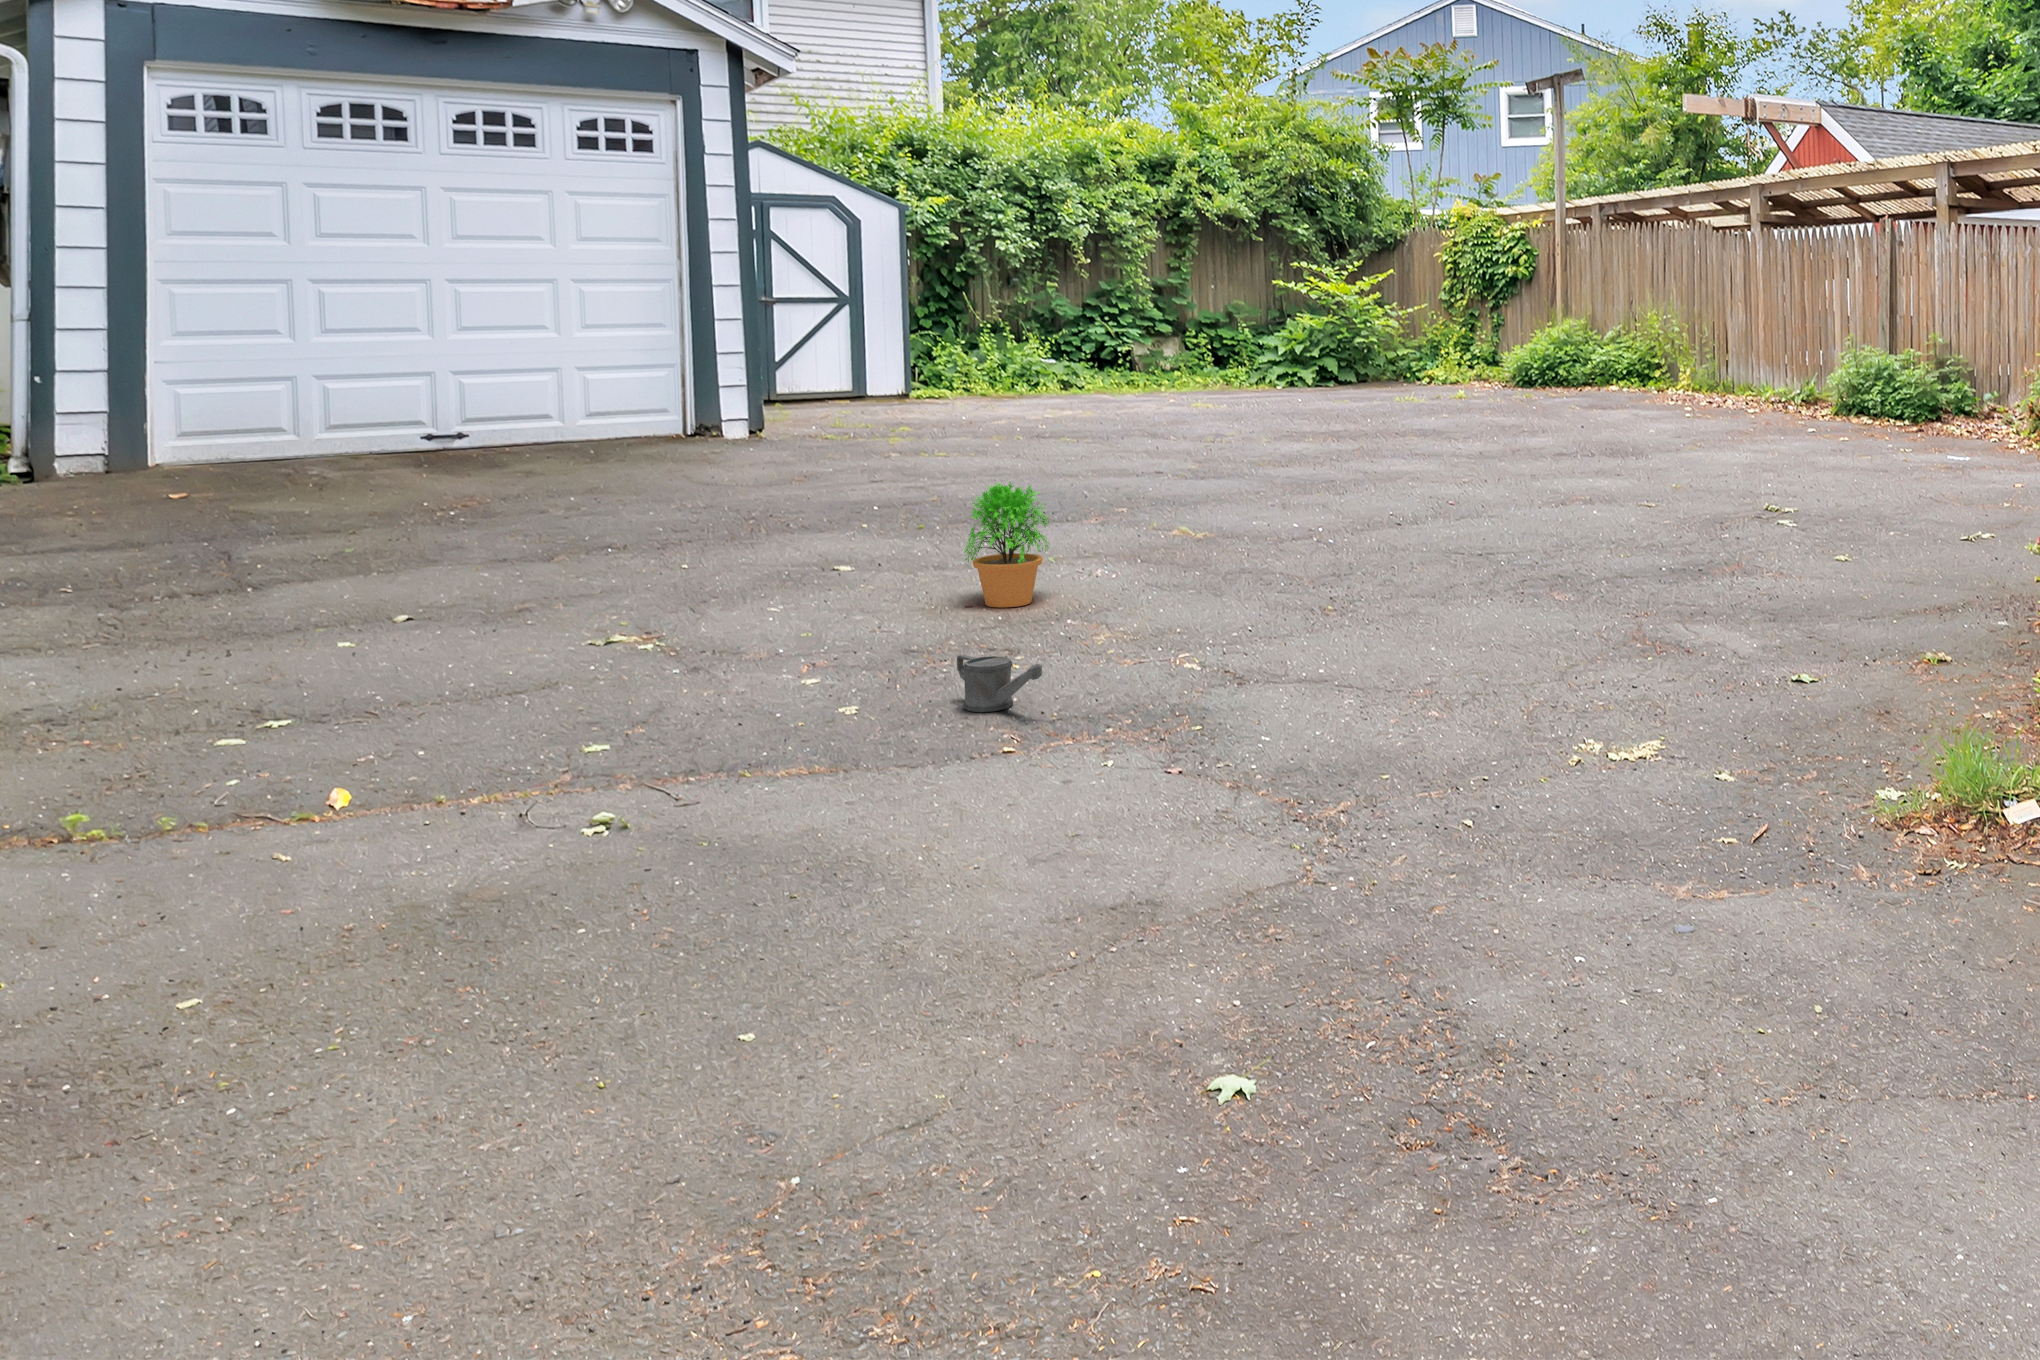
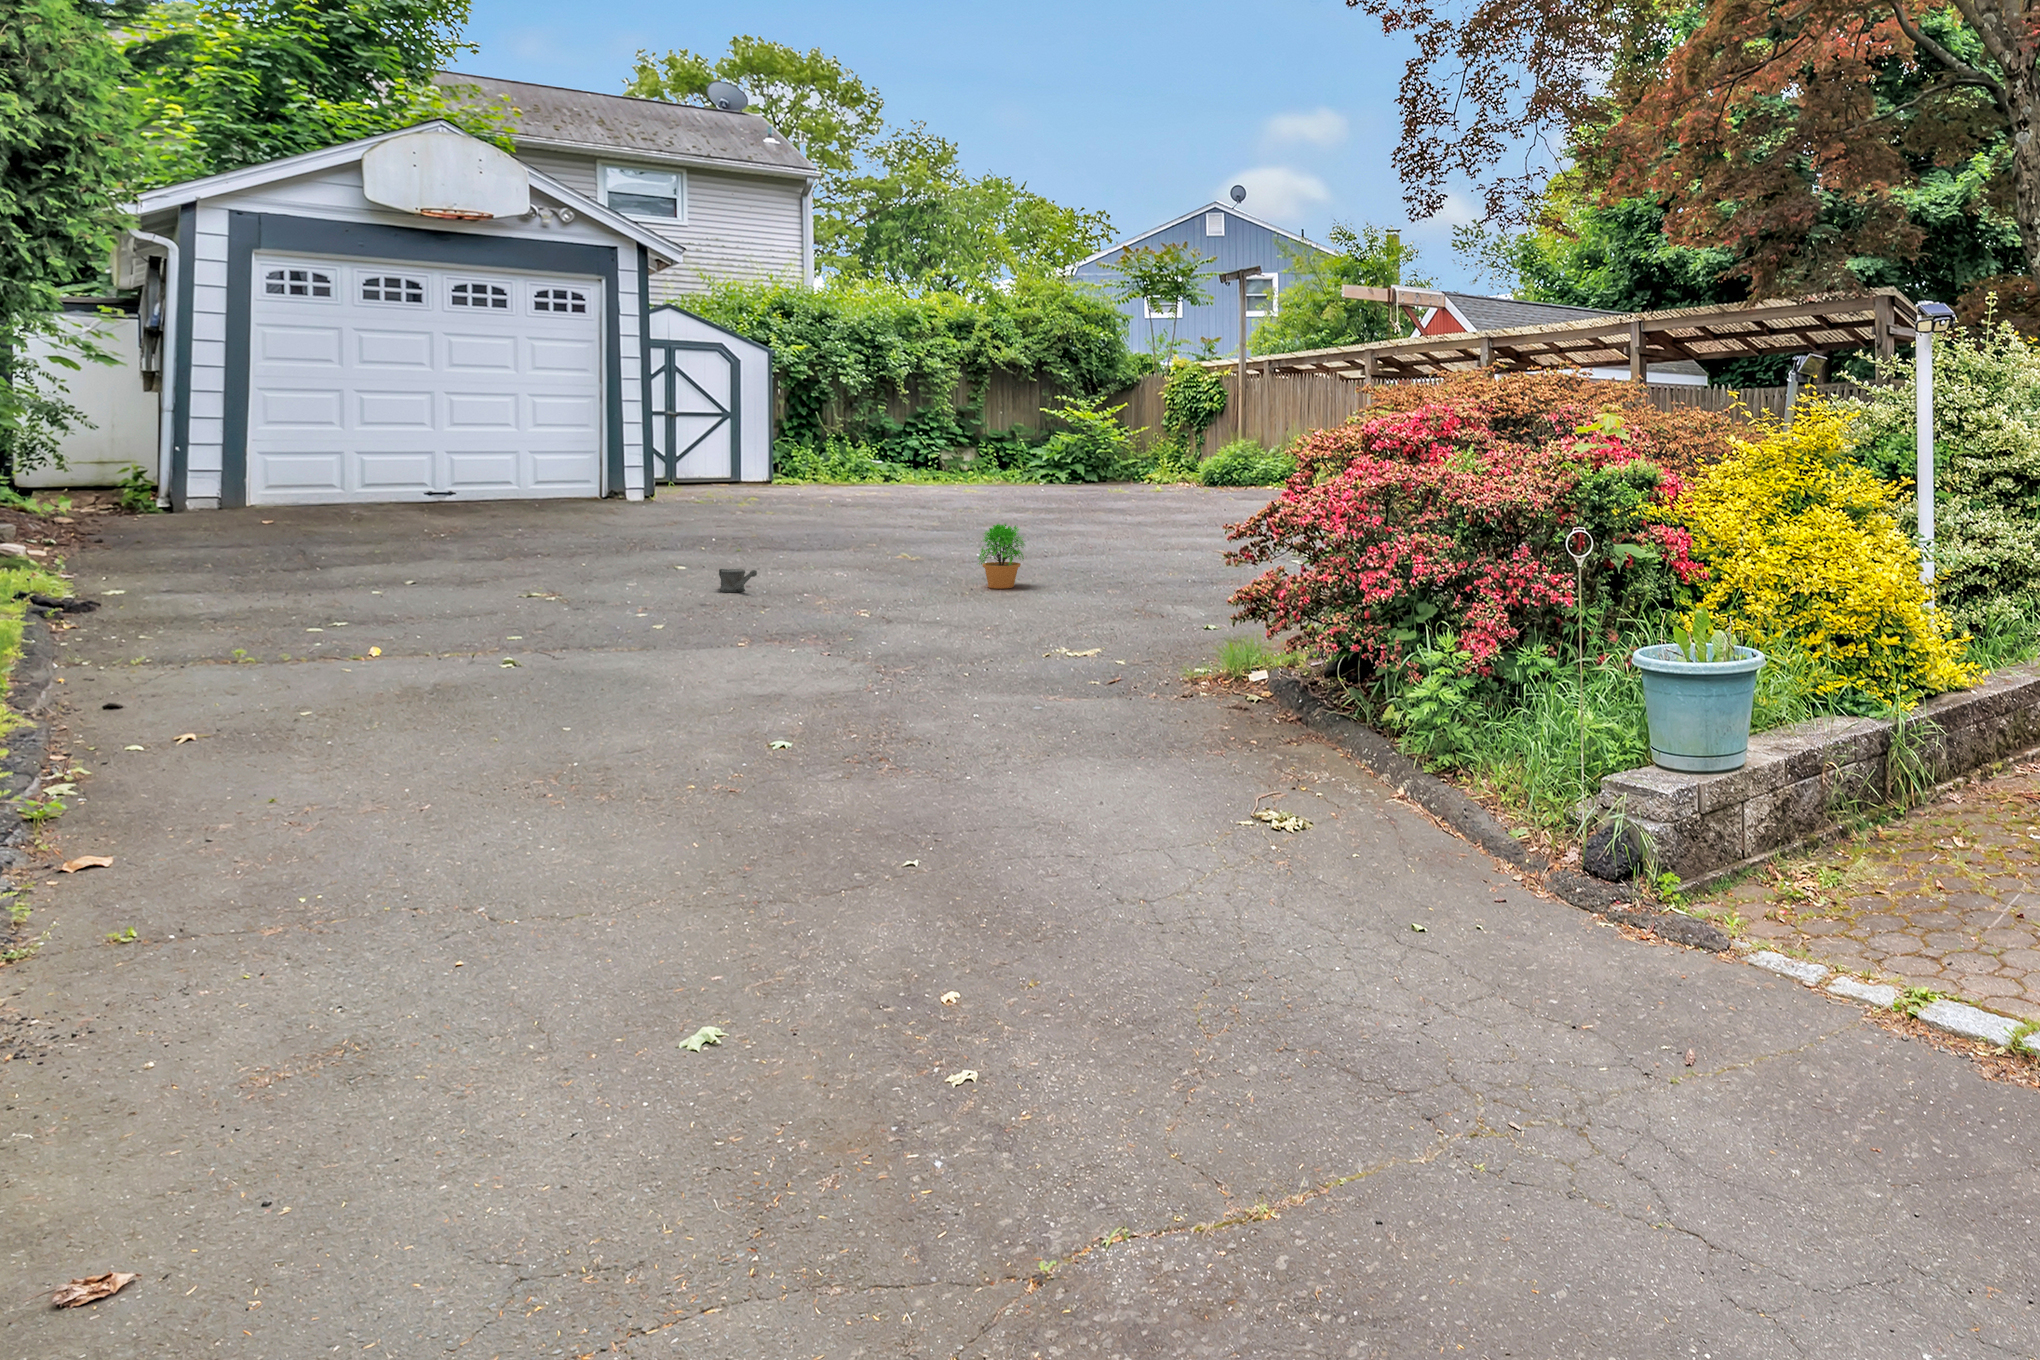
potted plant: present [964,482,1050,607] -> present [979,524,1024,589]

